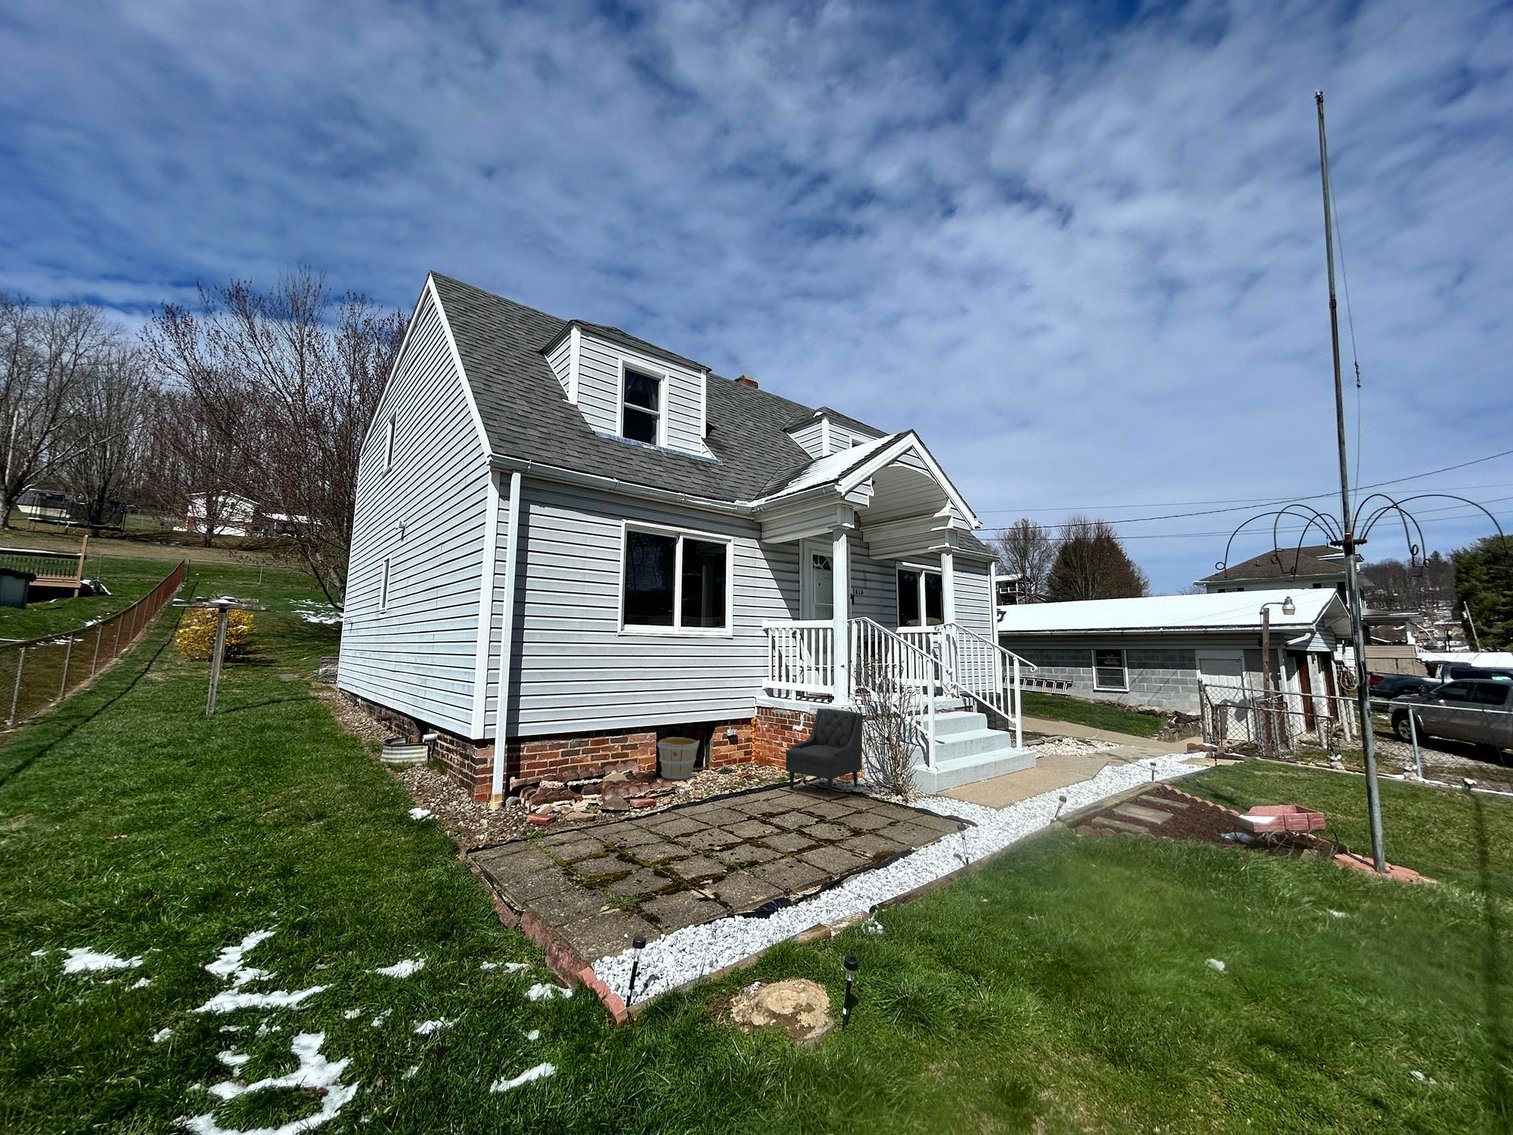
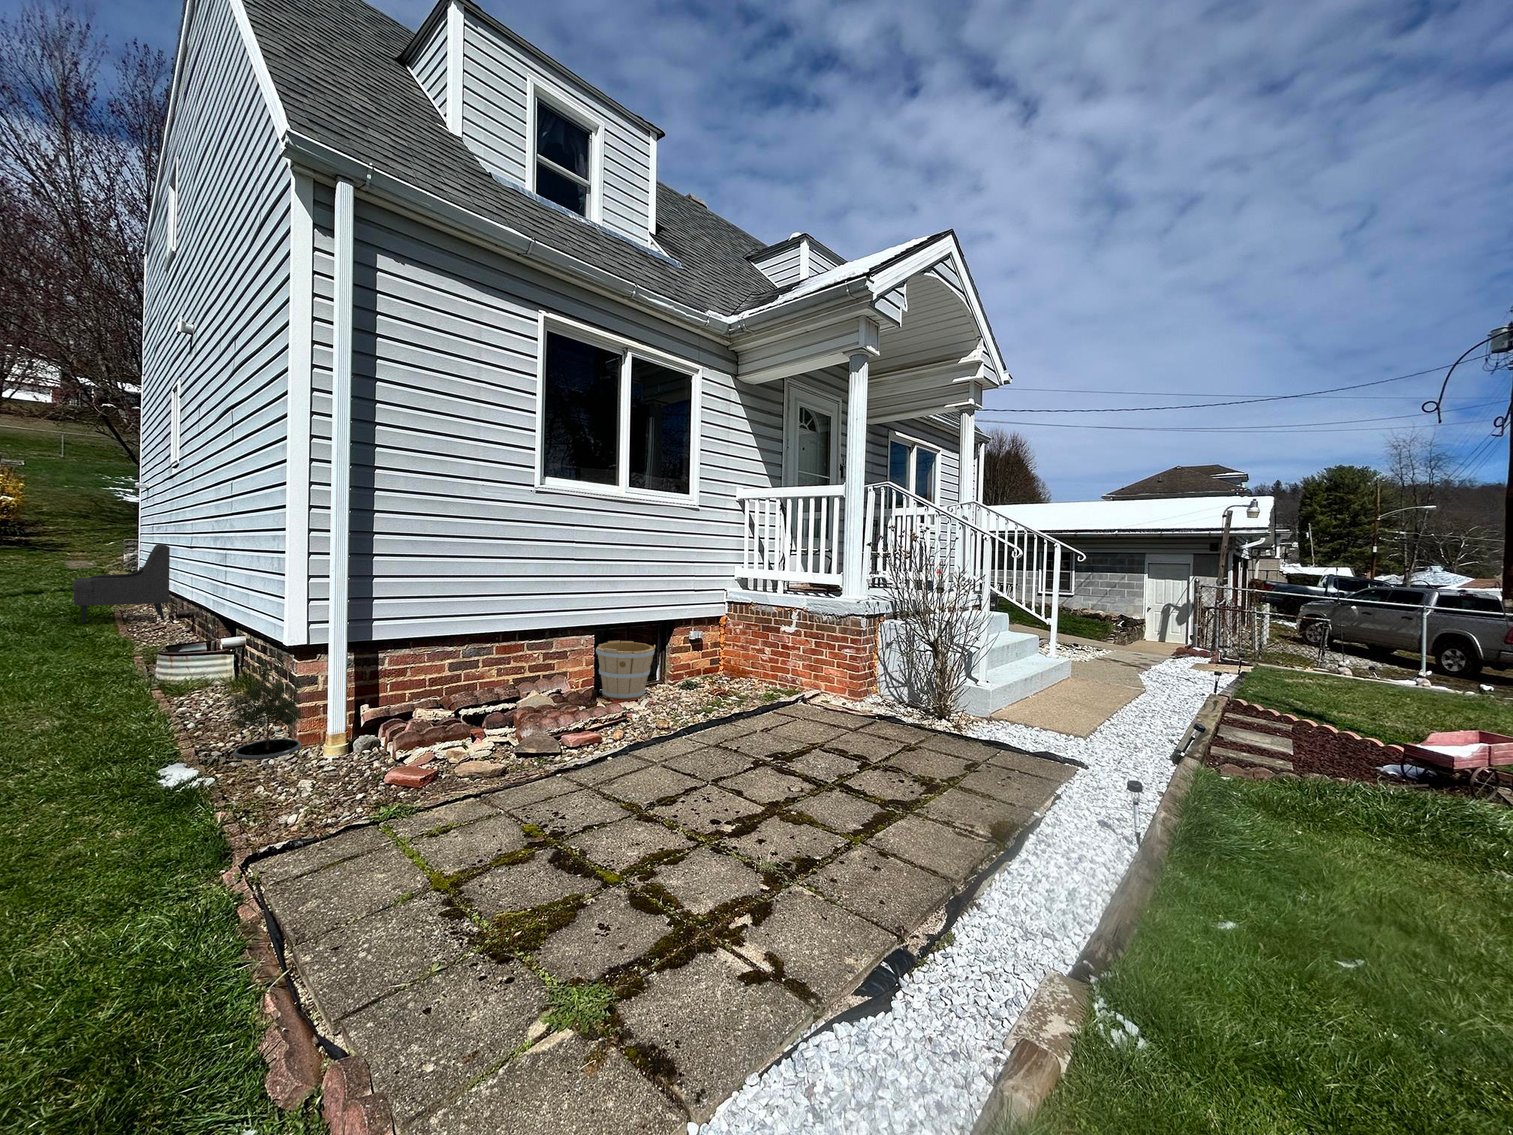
chair: present [786,708,863,796] -> present [73,544,170,623]
potted tree: none [439,745,483,808] -> present [222,655,305,759]

